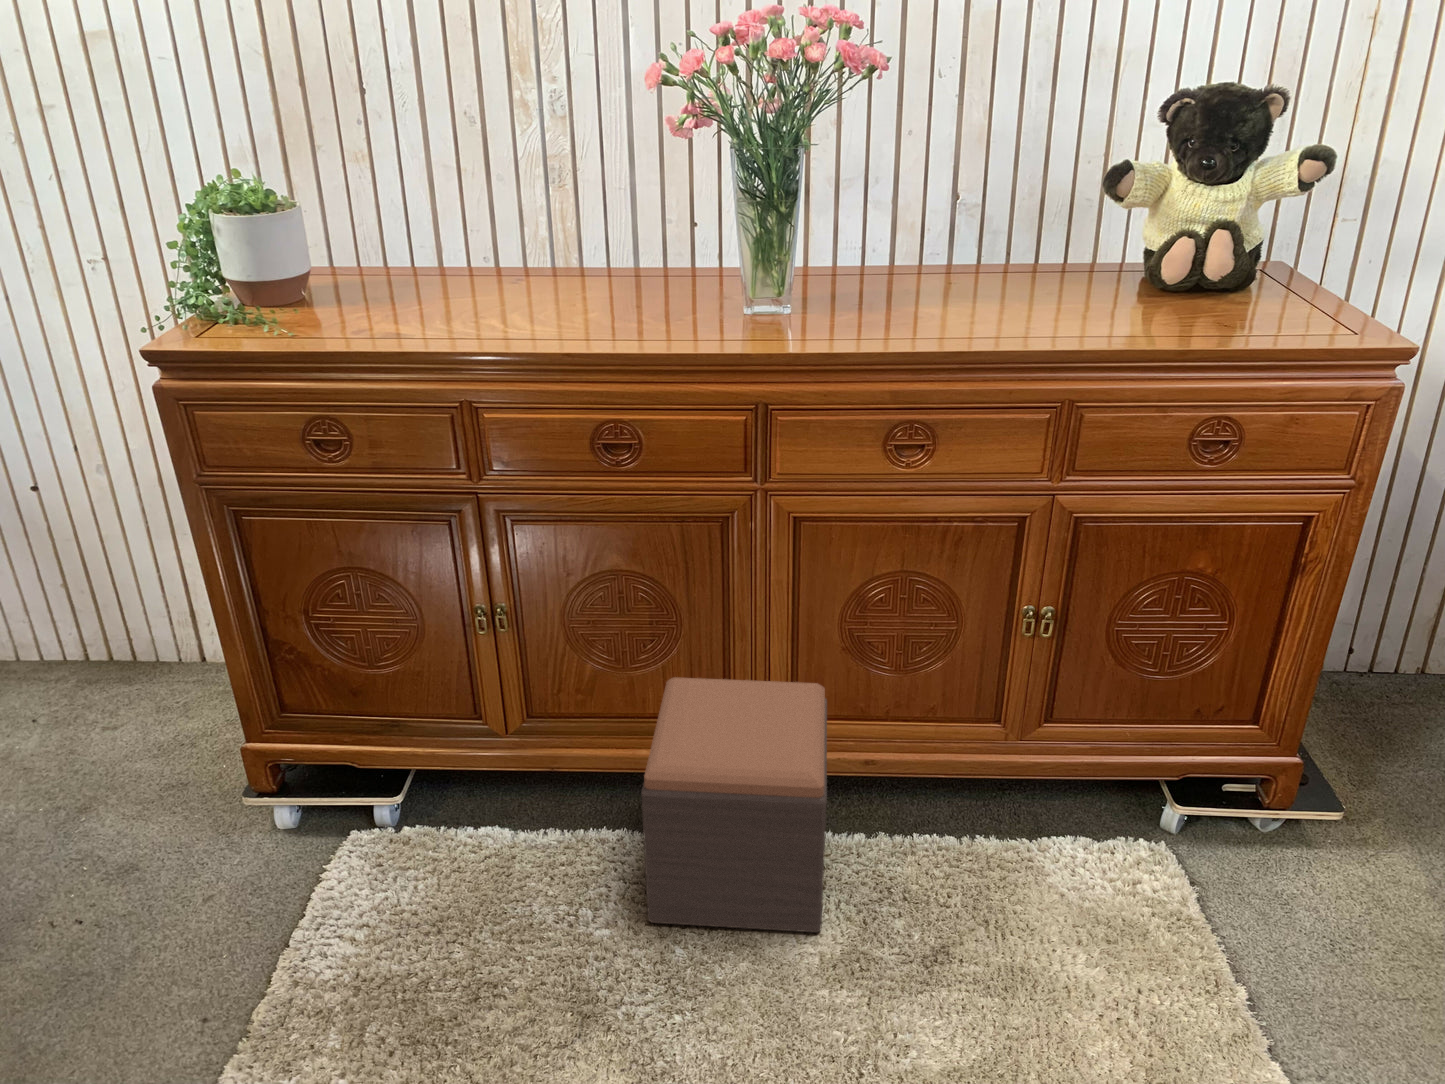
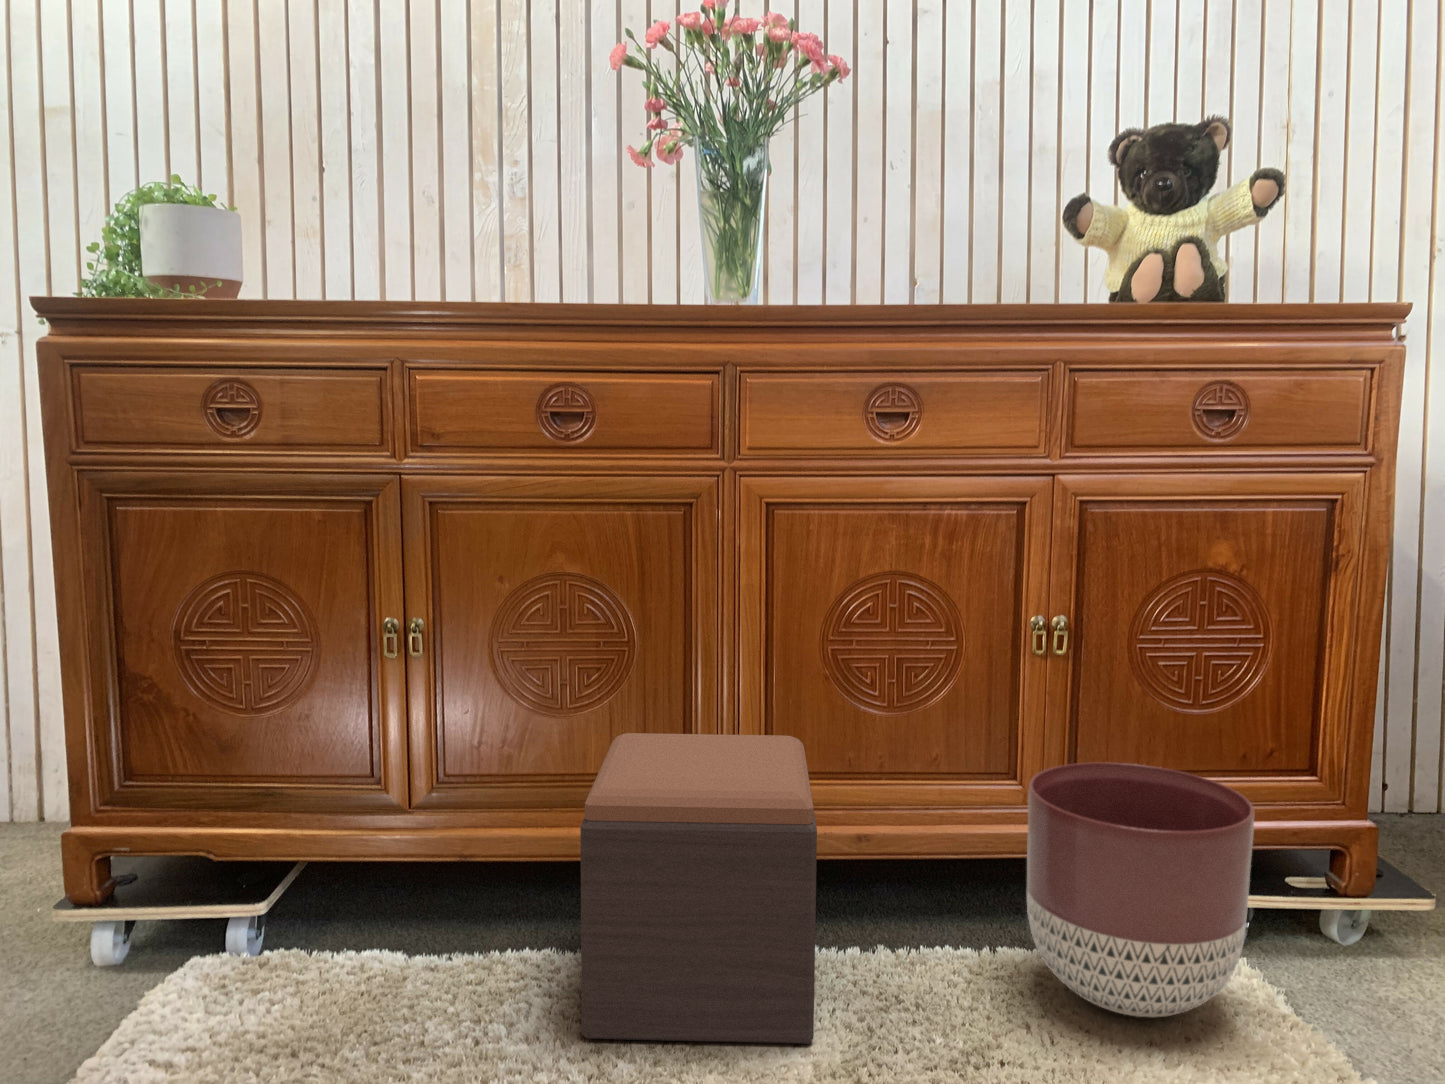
planter: none [998,709,1187,919] -> present [1027,762,1254,1017]

